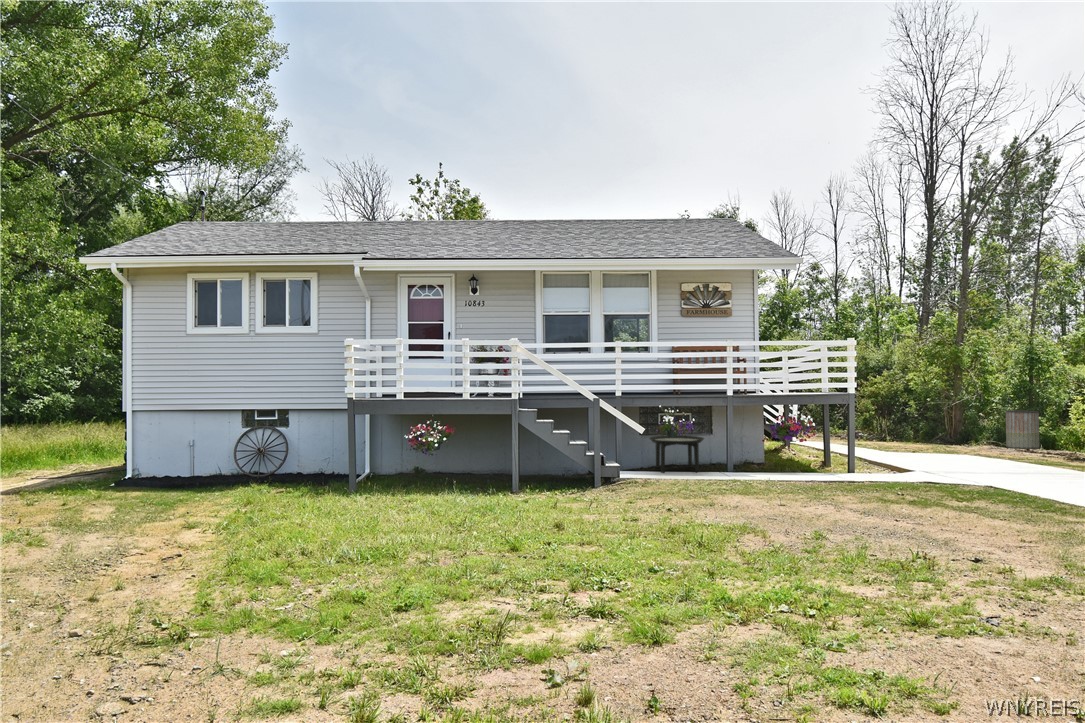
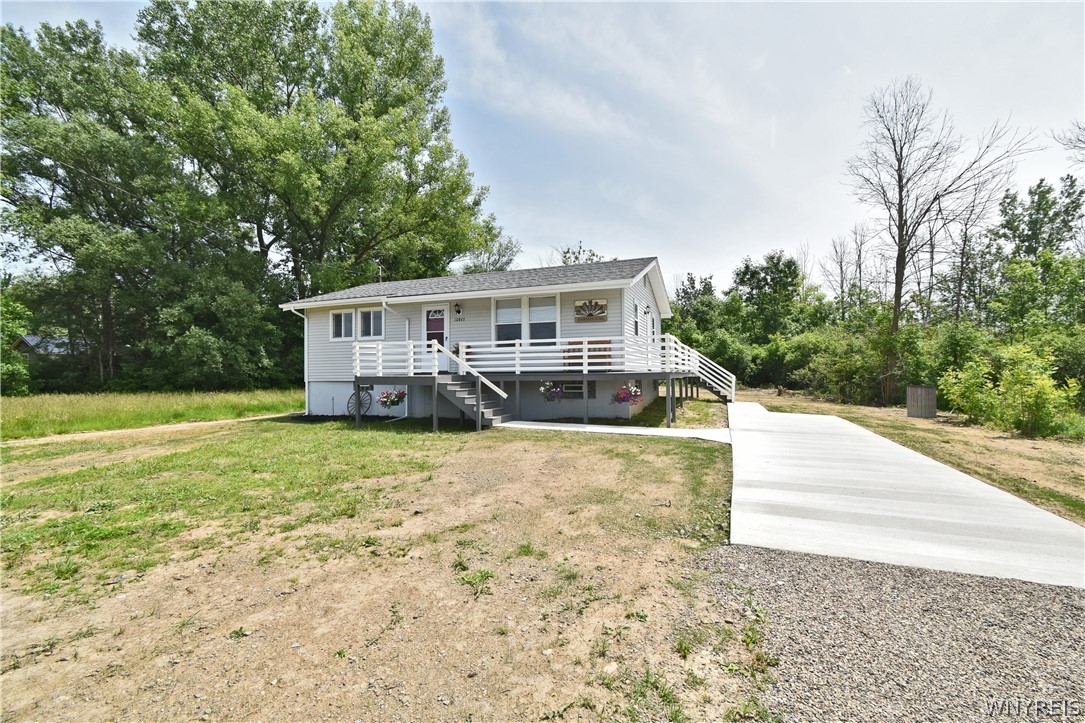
round table: present [649,435,704,473] -> none [549,400,584,424]

